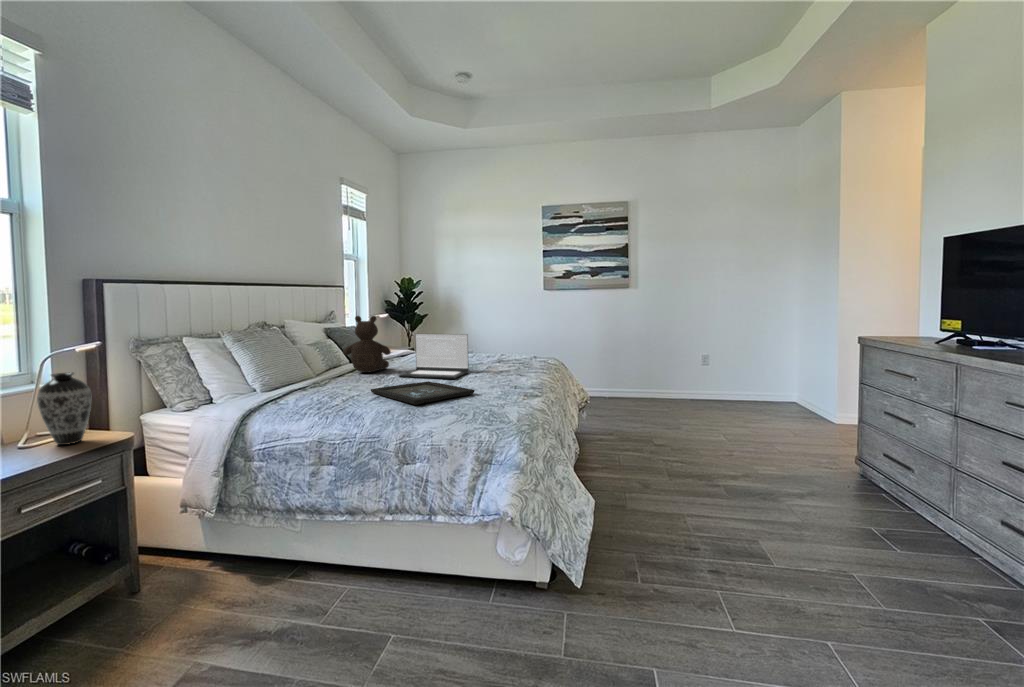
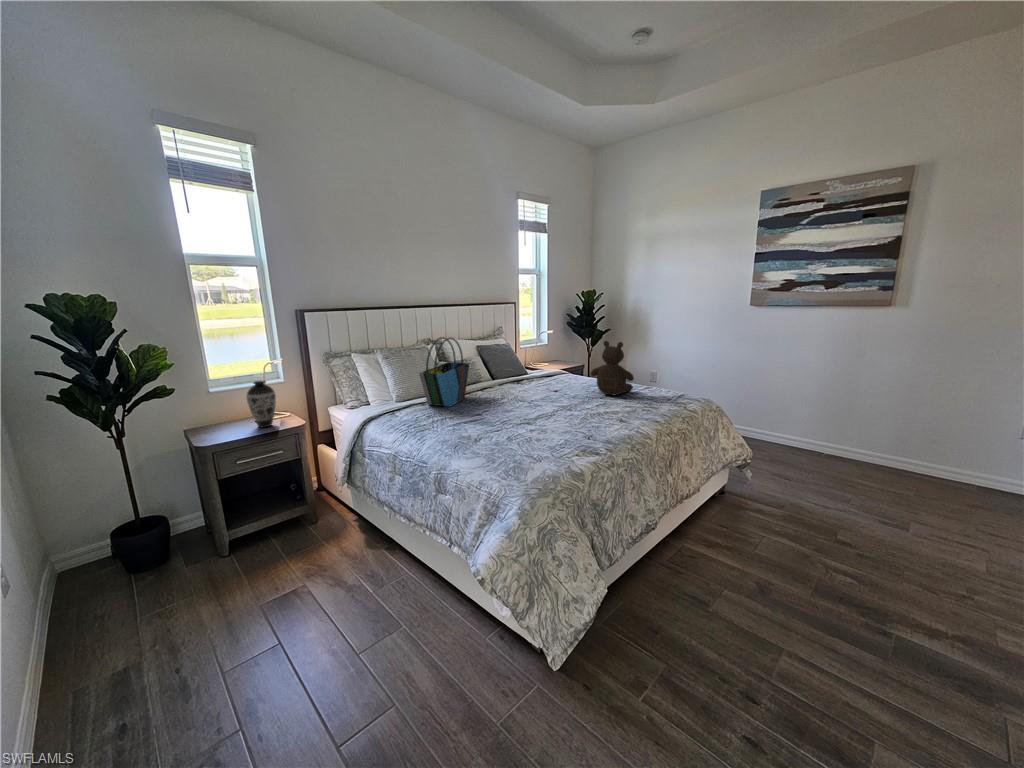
tote bag: none [304,311,344,391] -> present [419,337,469,407]
teddy bear: present [343,316,391,373] -> present [591,341,634,395]
laptop: present [399,334,469,379] -> none [512,358,579,411]
tray: present [371,381,475,405] -> none [464,410,541,440]

